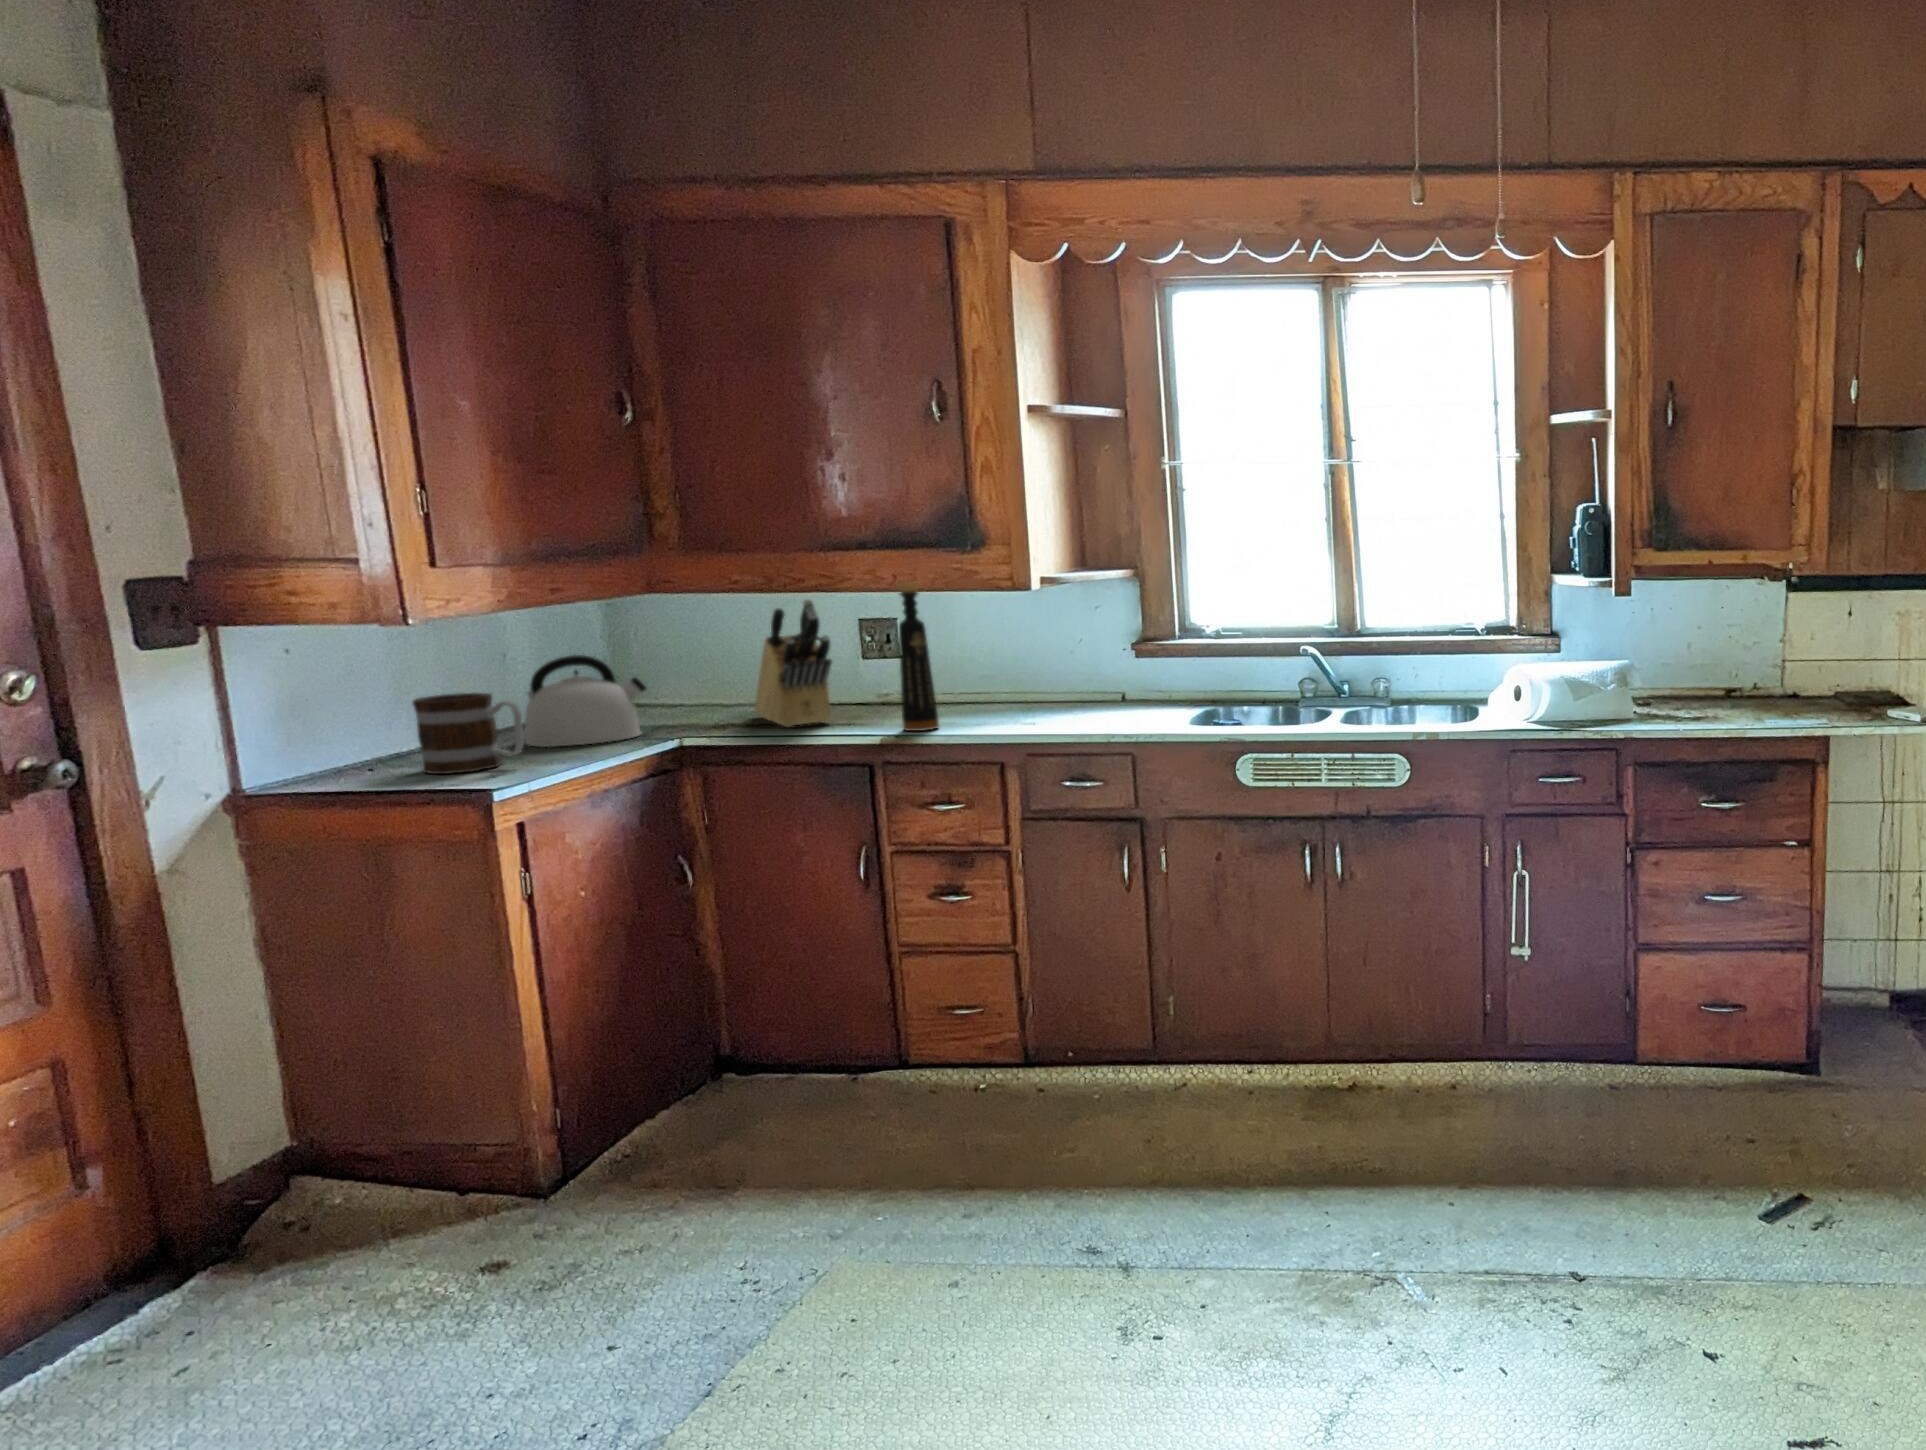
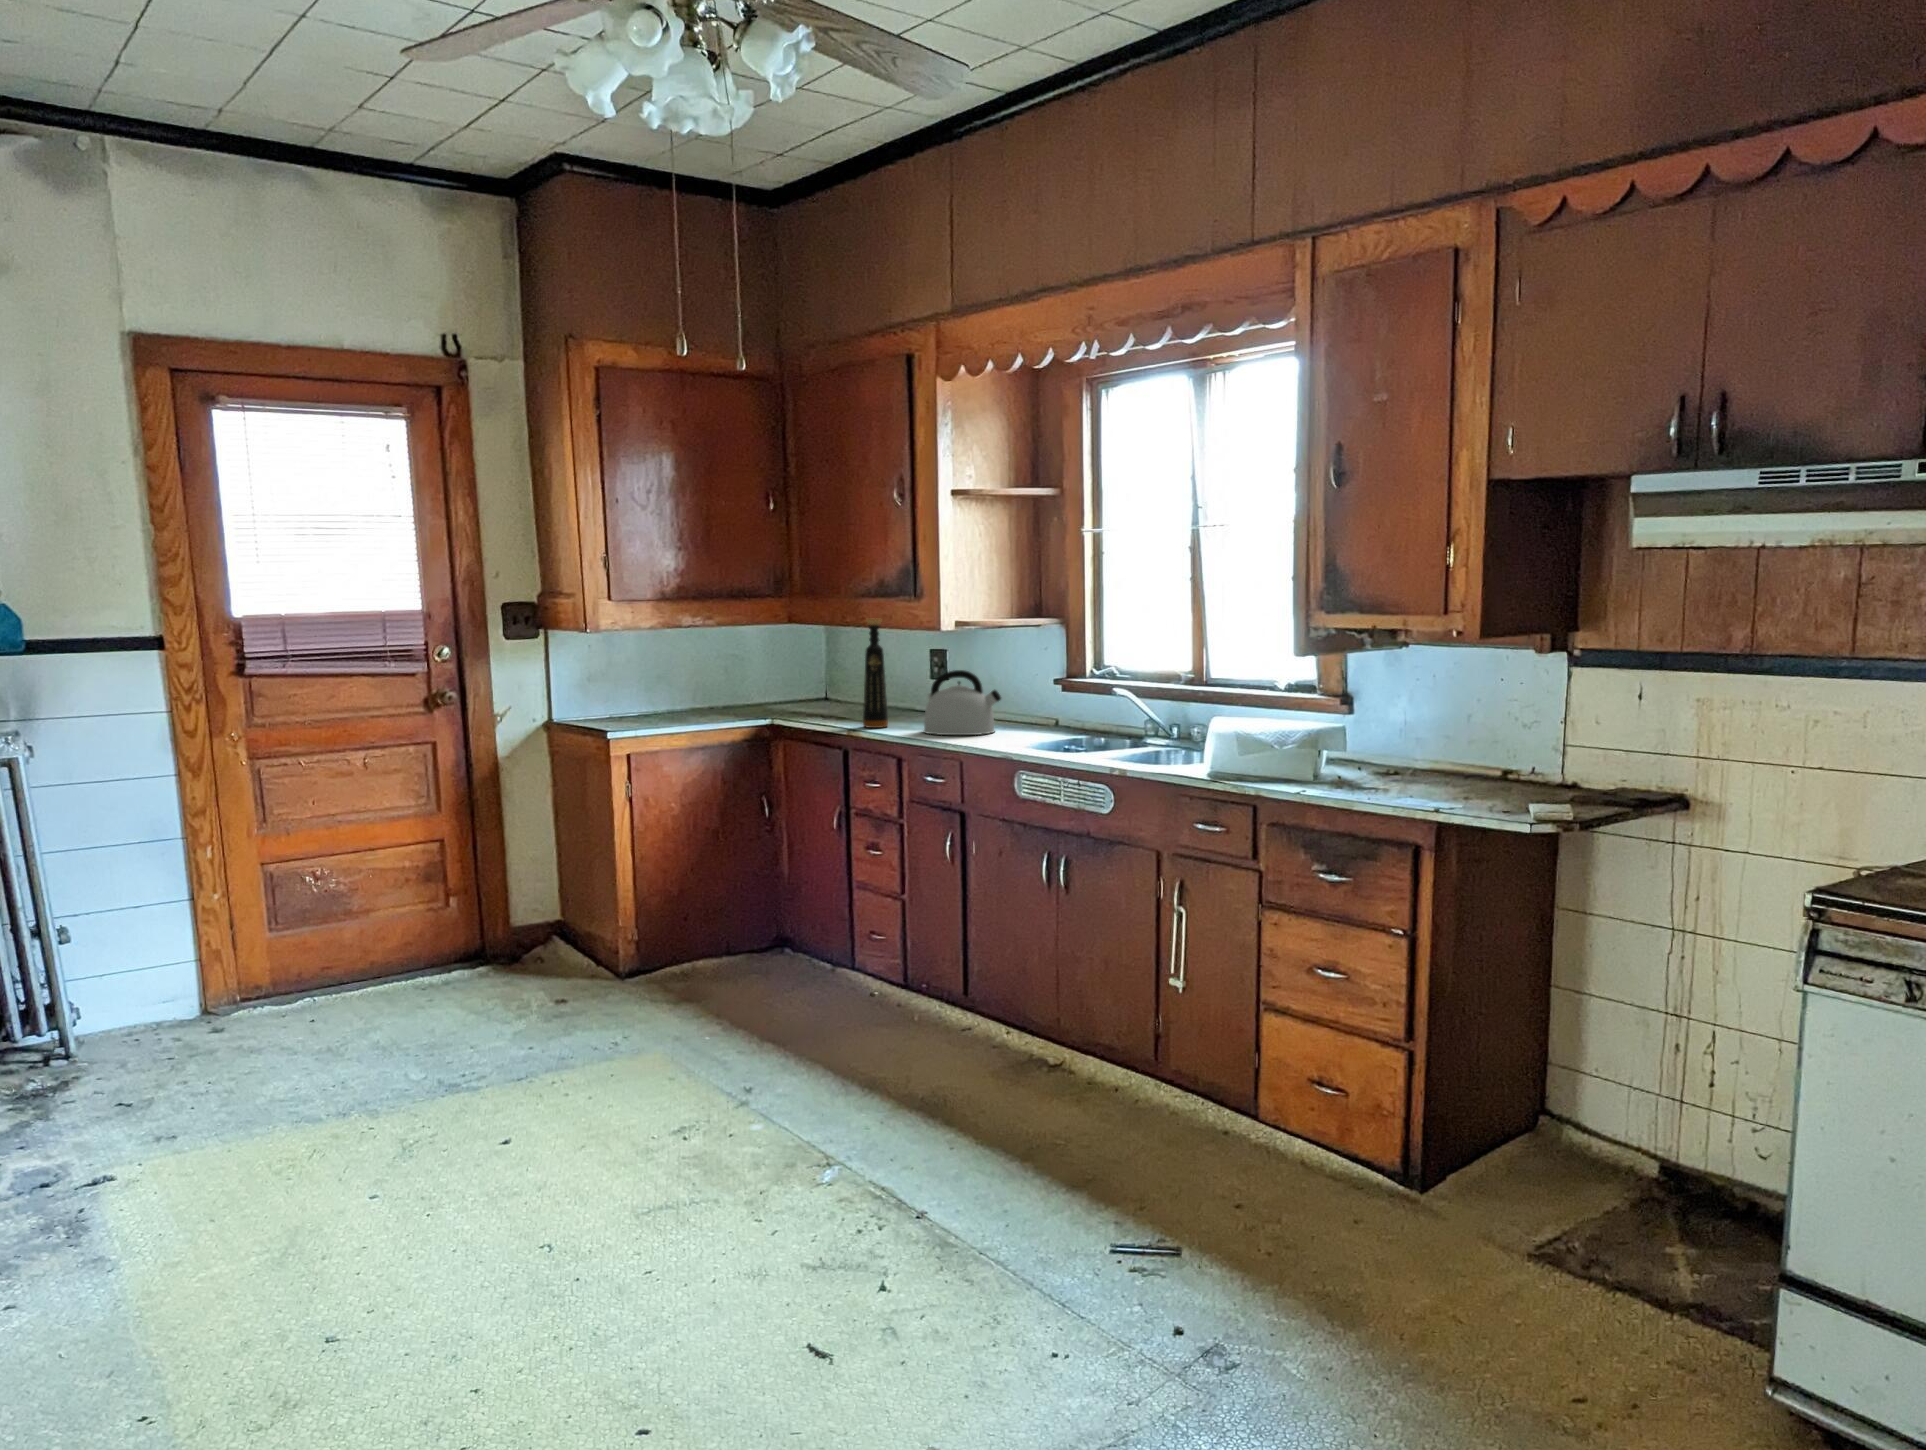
knife block: present [755,599,832,727] -> none [811,628,863,718]
kettle: present [525,655,646,747] -> present [924,670,1001,735]
mug: present [413,693,524,774] -> none [615,674,658,721]

